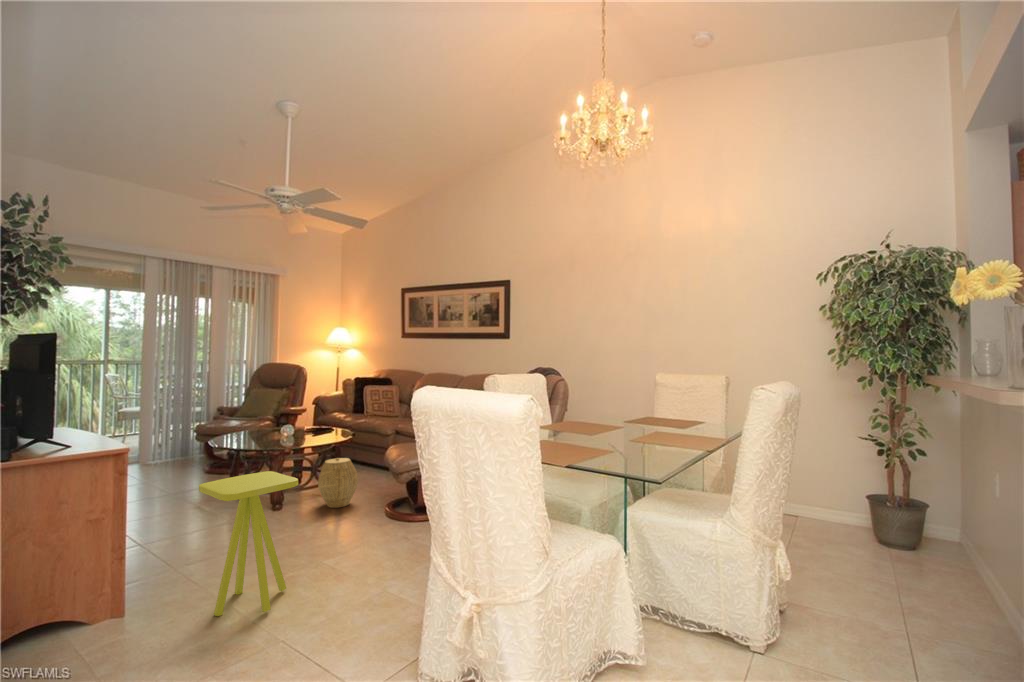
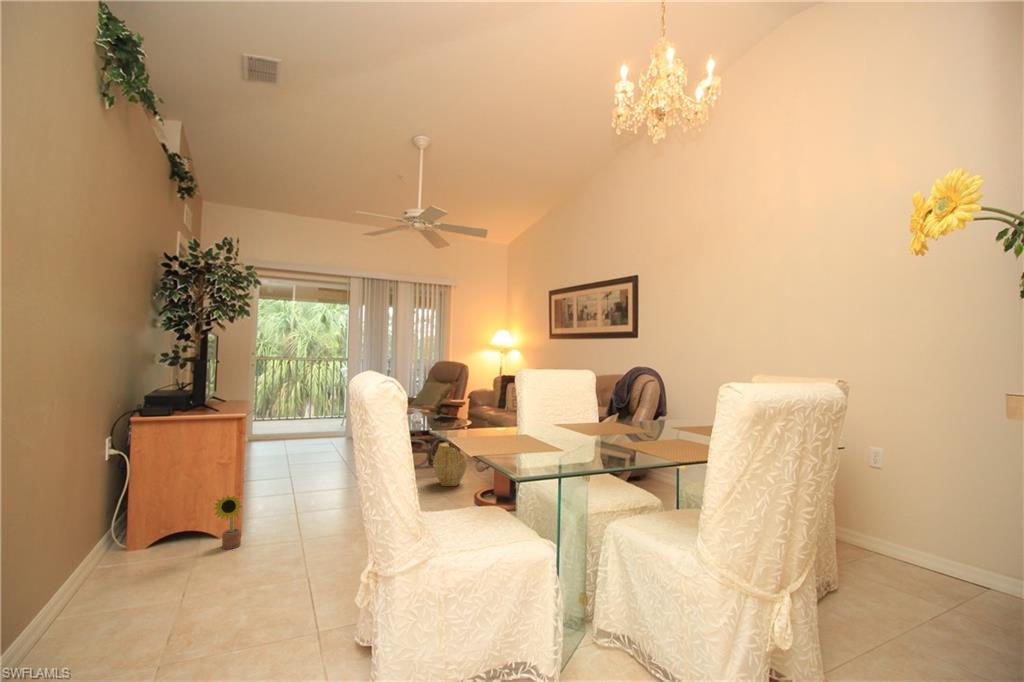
side table: present [199,471,298,616] -> none [283,442,349,554]
decorative plant: none [102,561,150,637] -> present [213,495,242,549]

